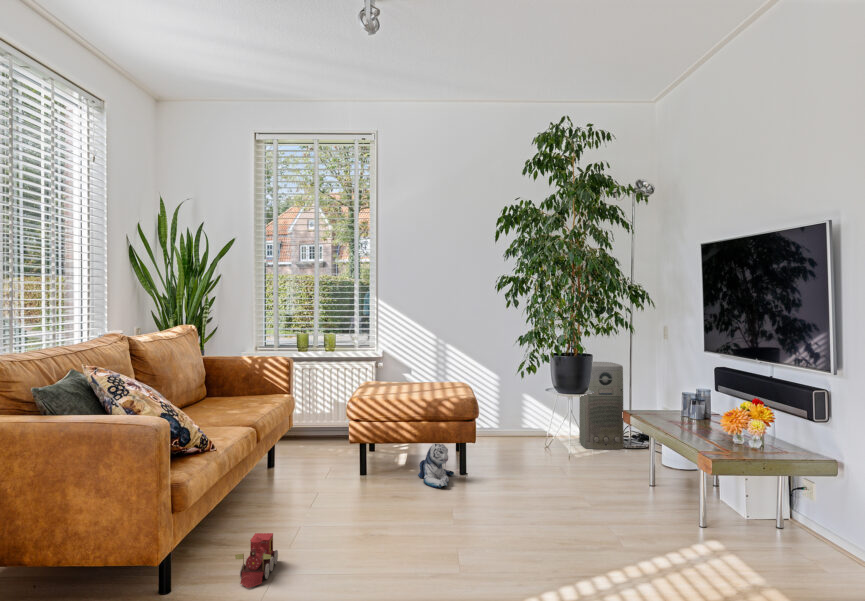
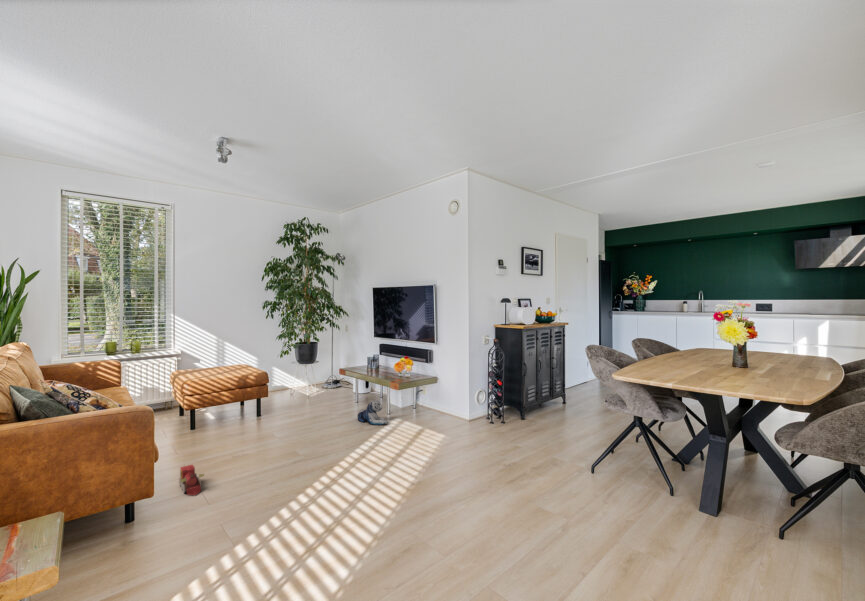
air purifier: present [579,362,624,449] -> none [304,345,330,392]
plush toy: present [418,444,454,488] -> present [357,400,387,425]

